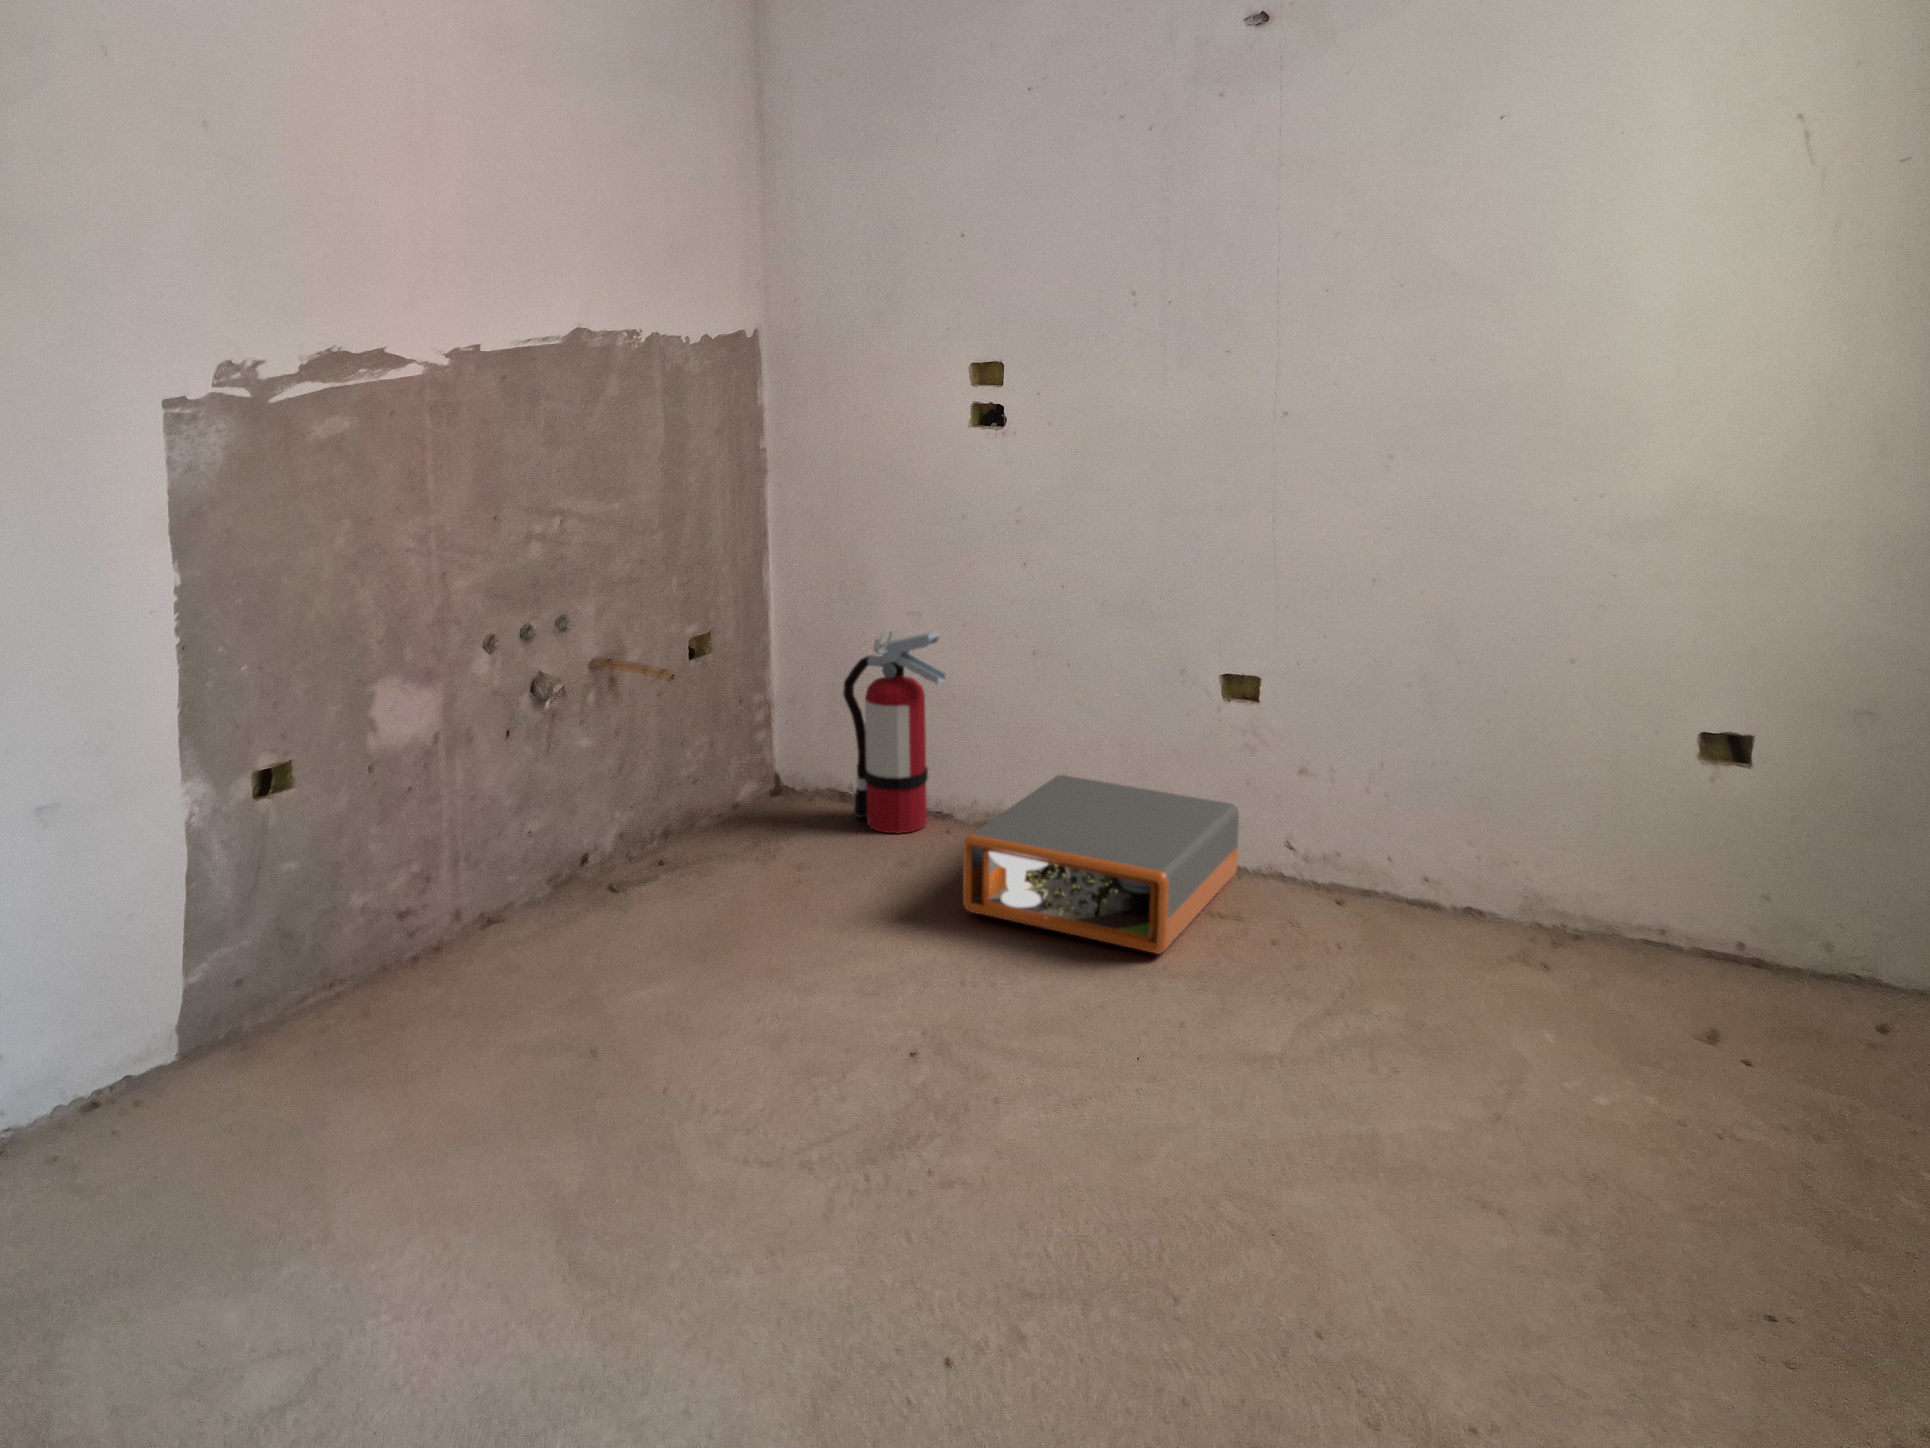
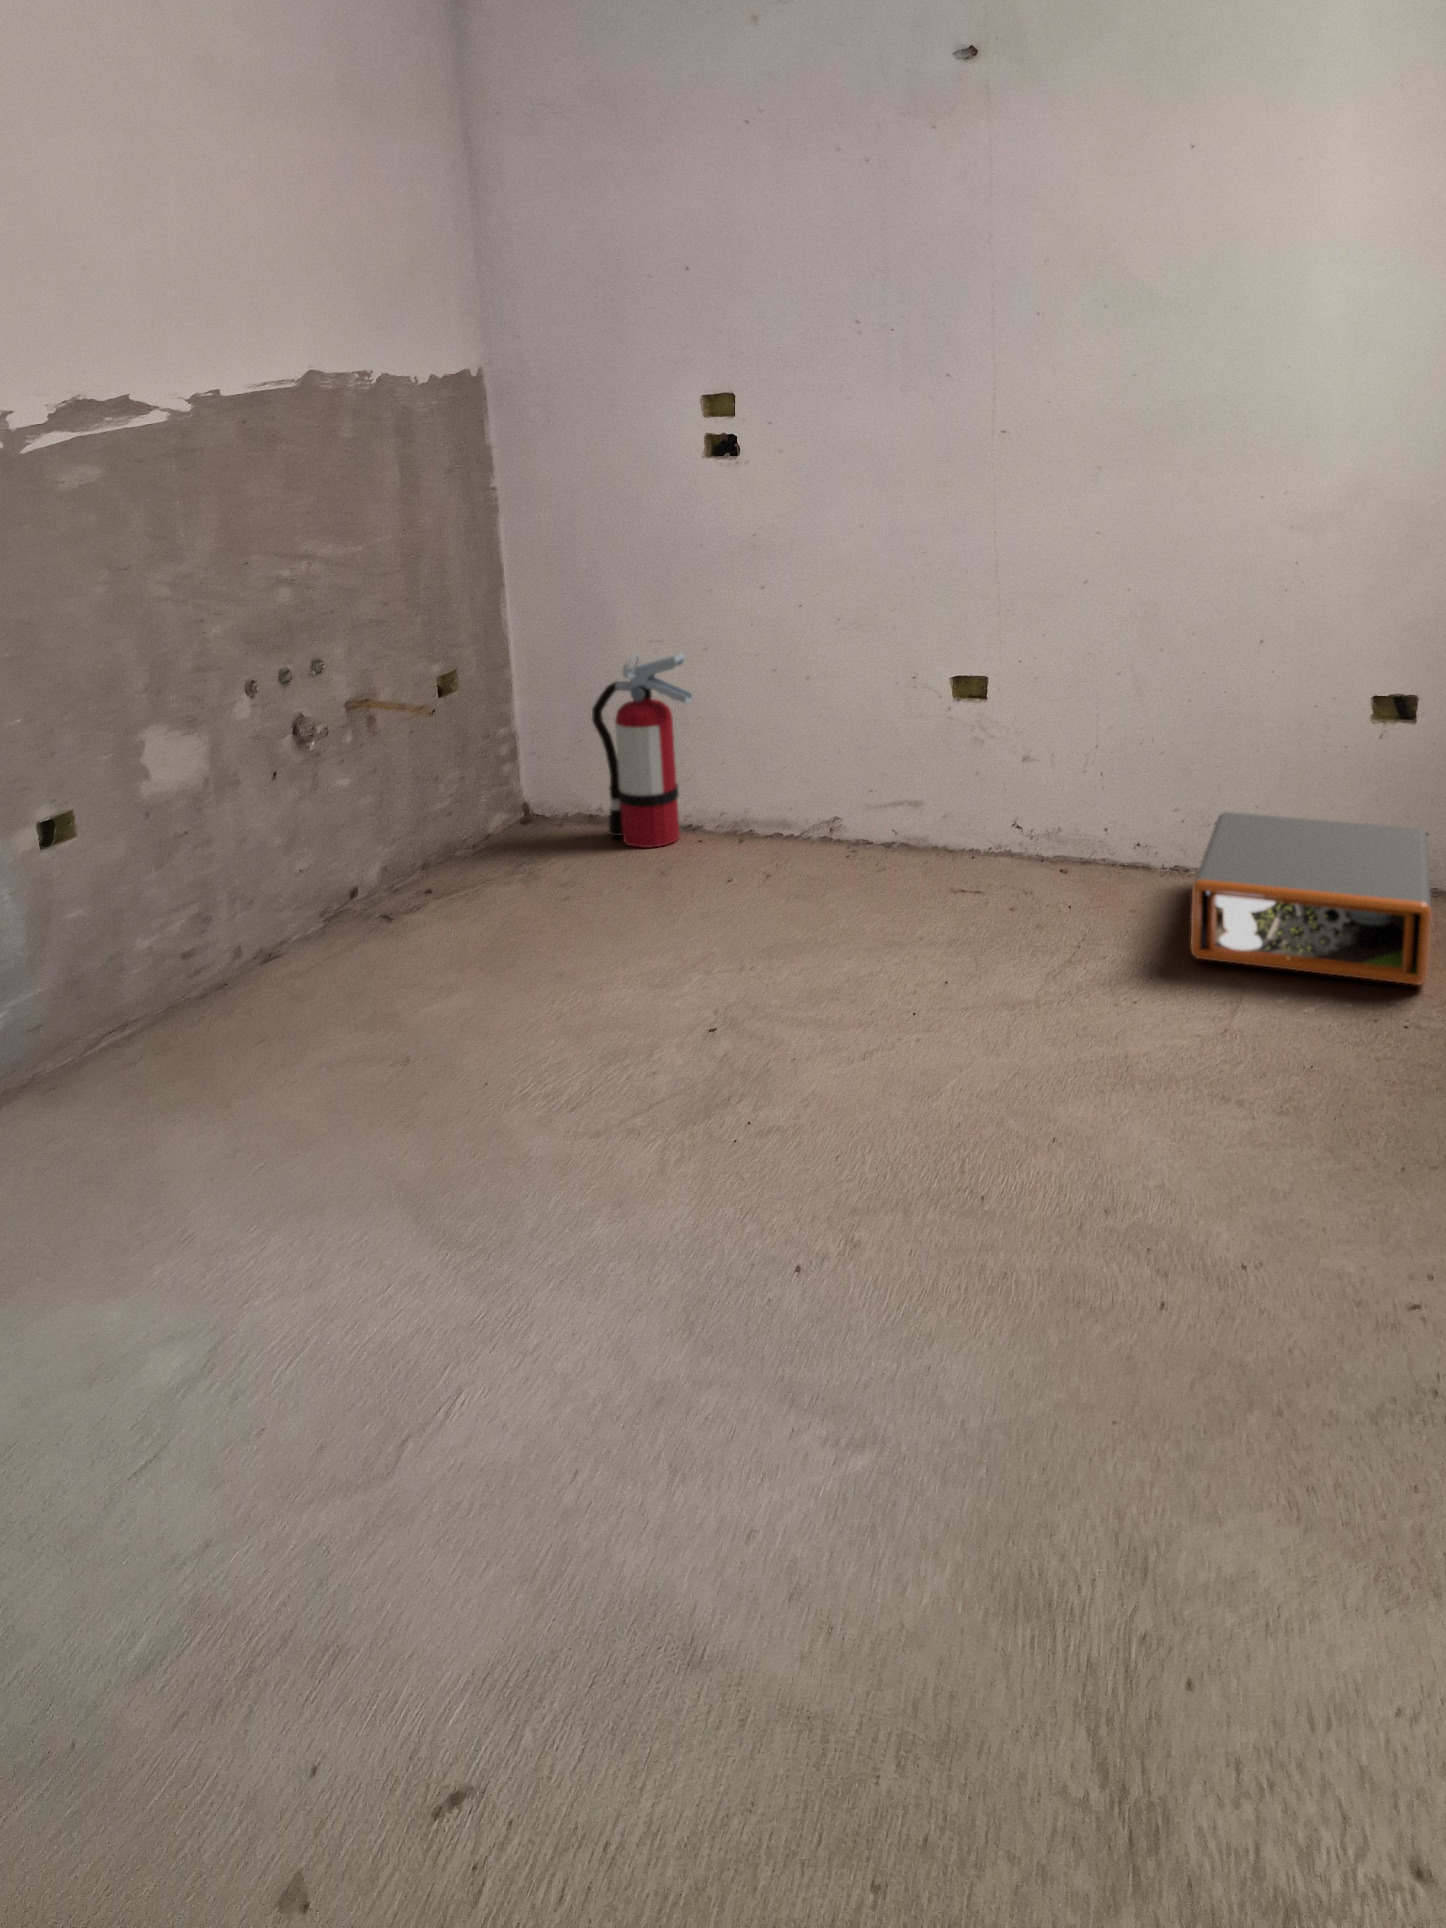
storage box: present [963,775,1239,954] -> present [1191,812,1432,985]

